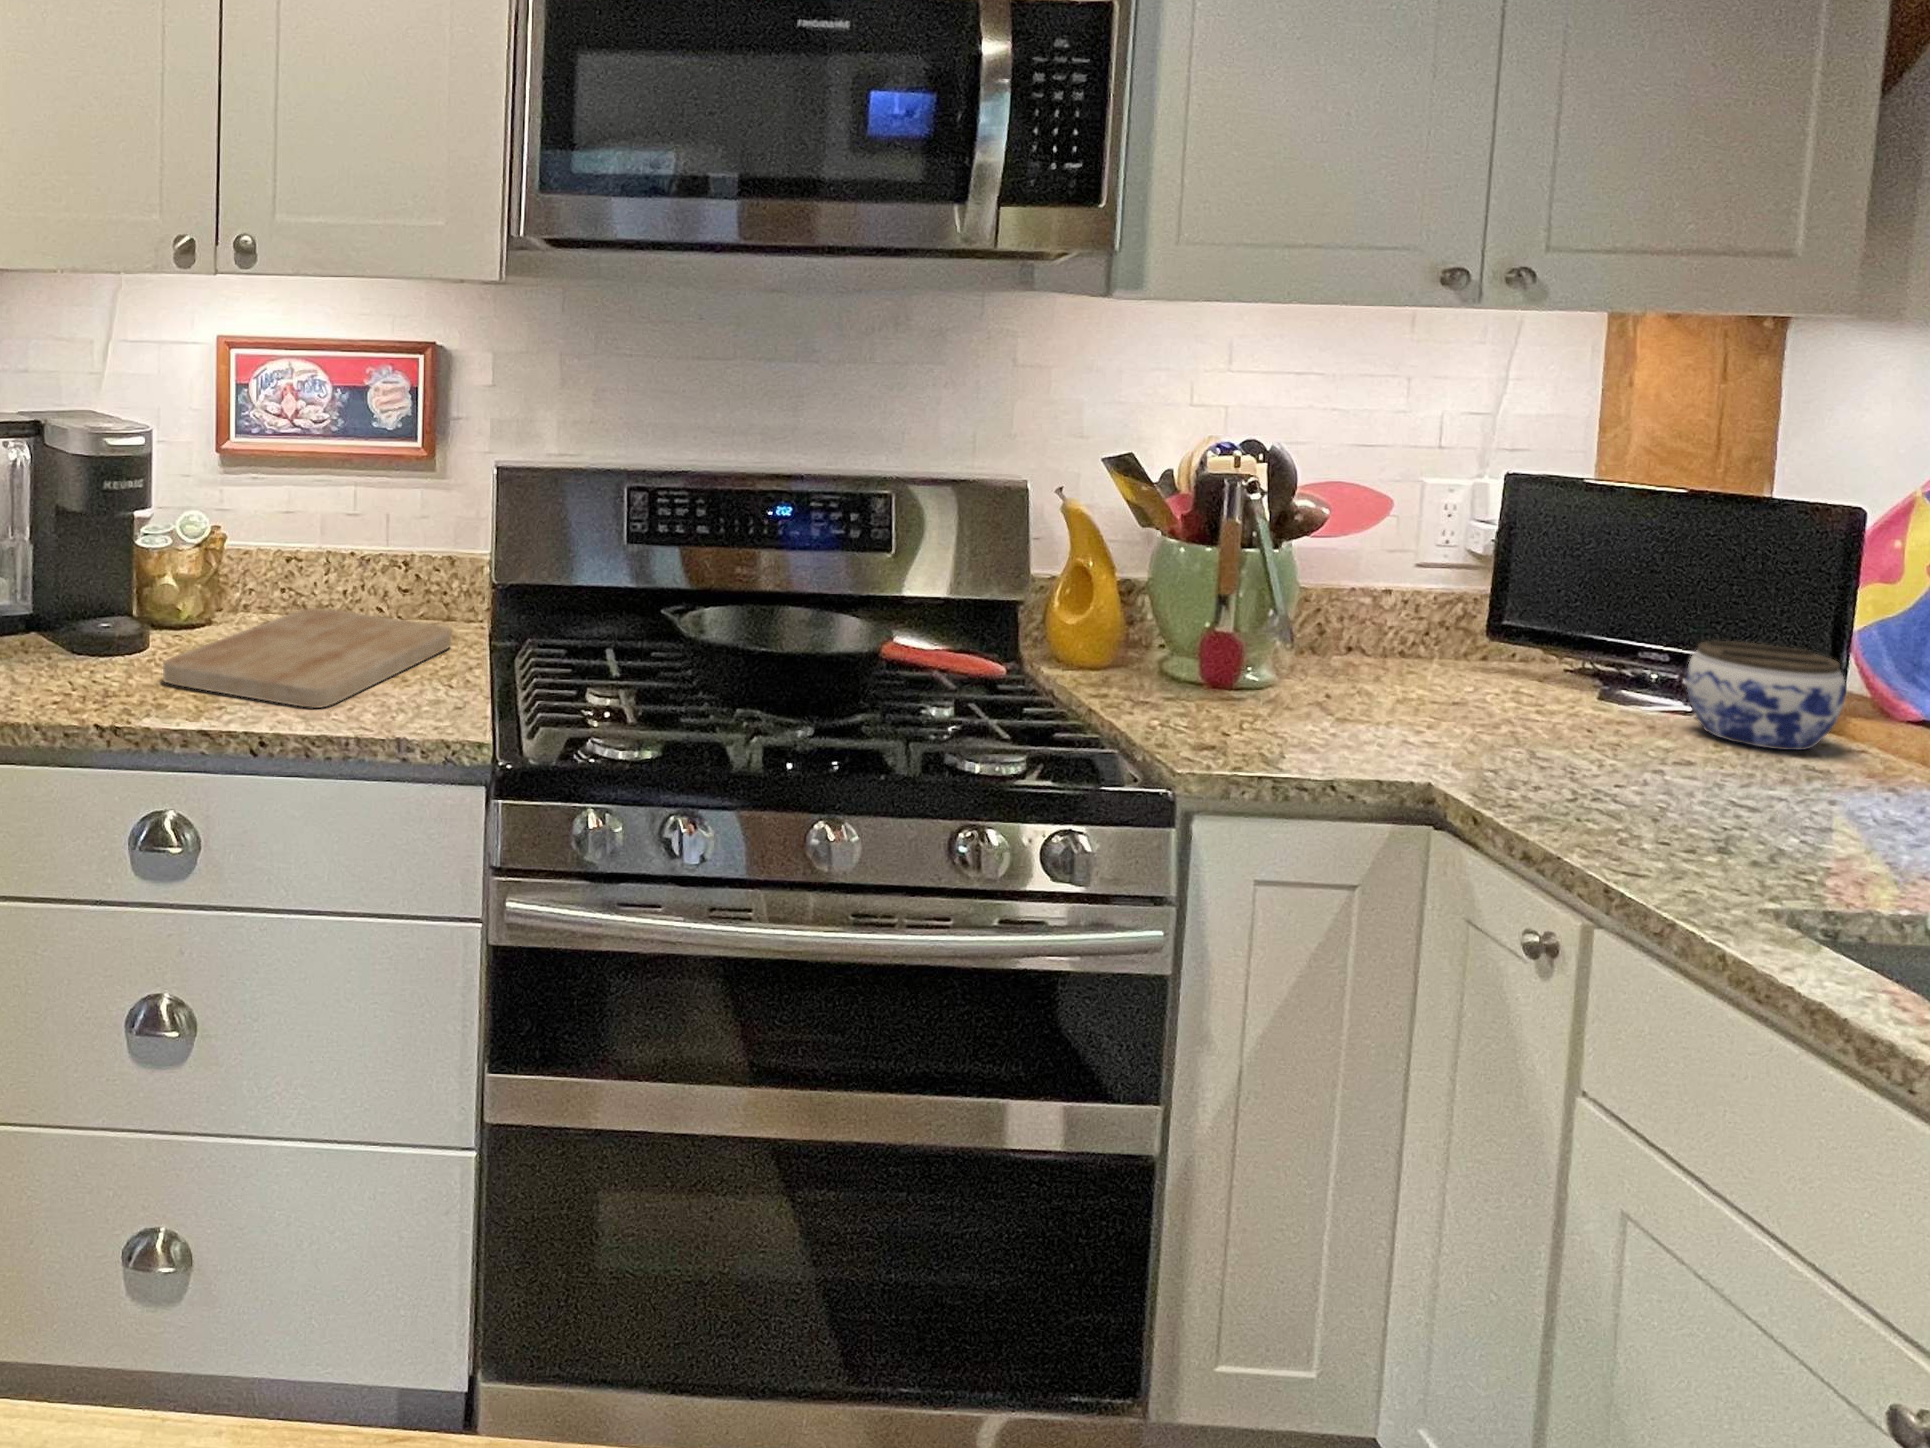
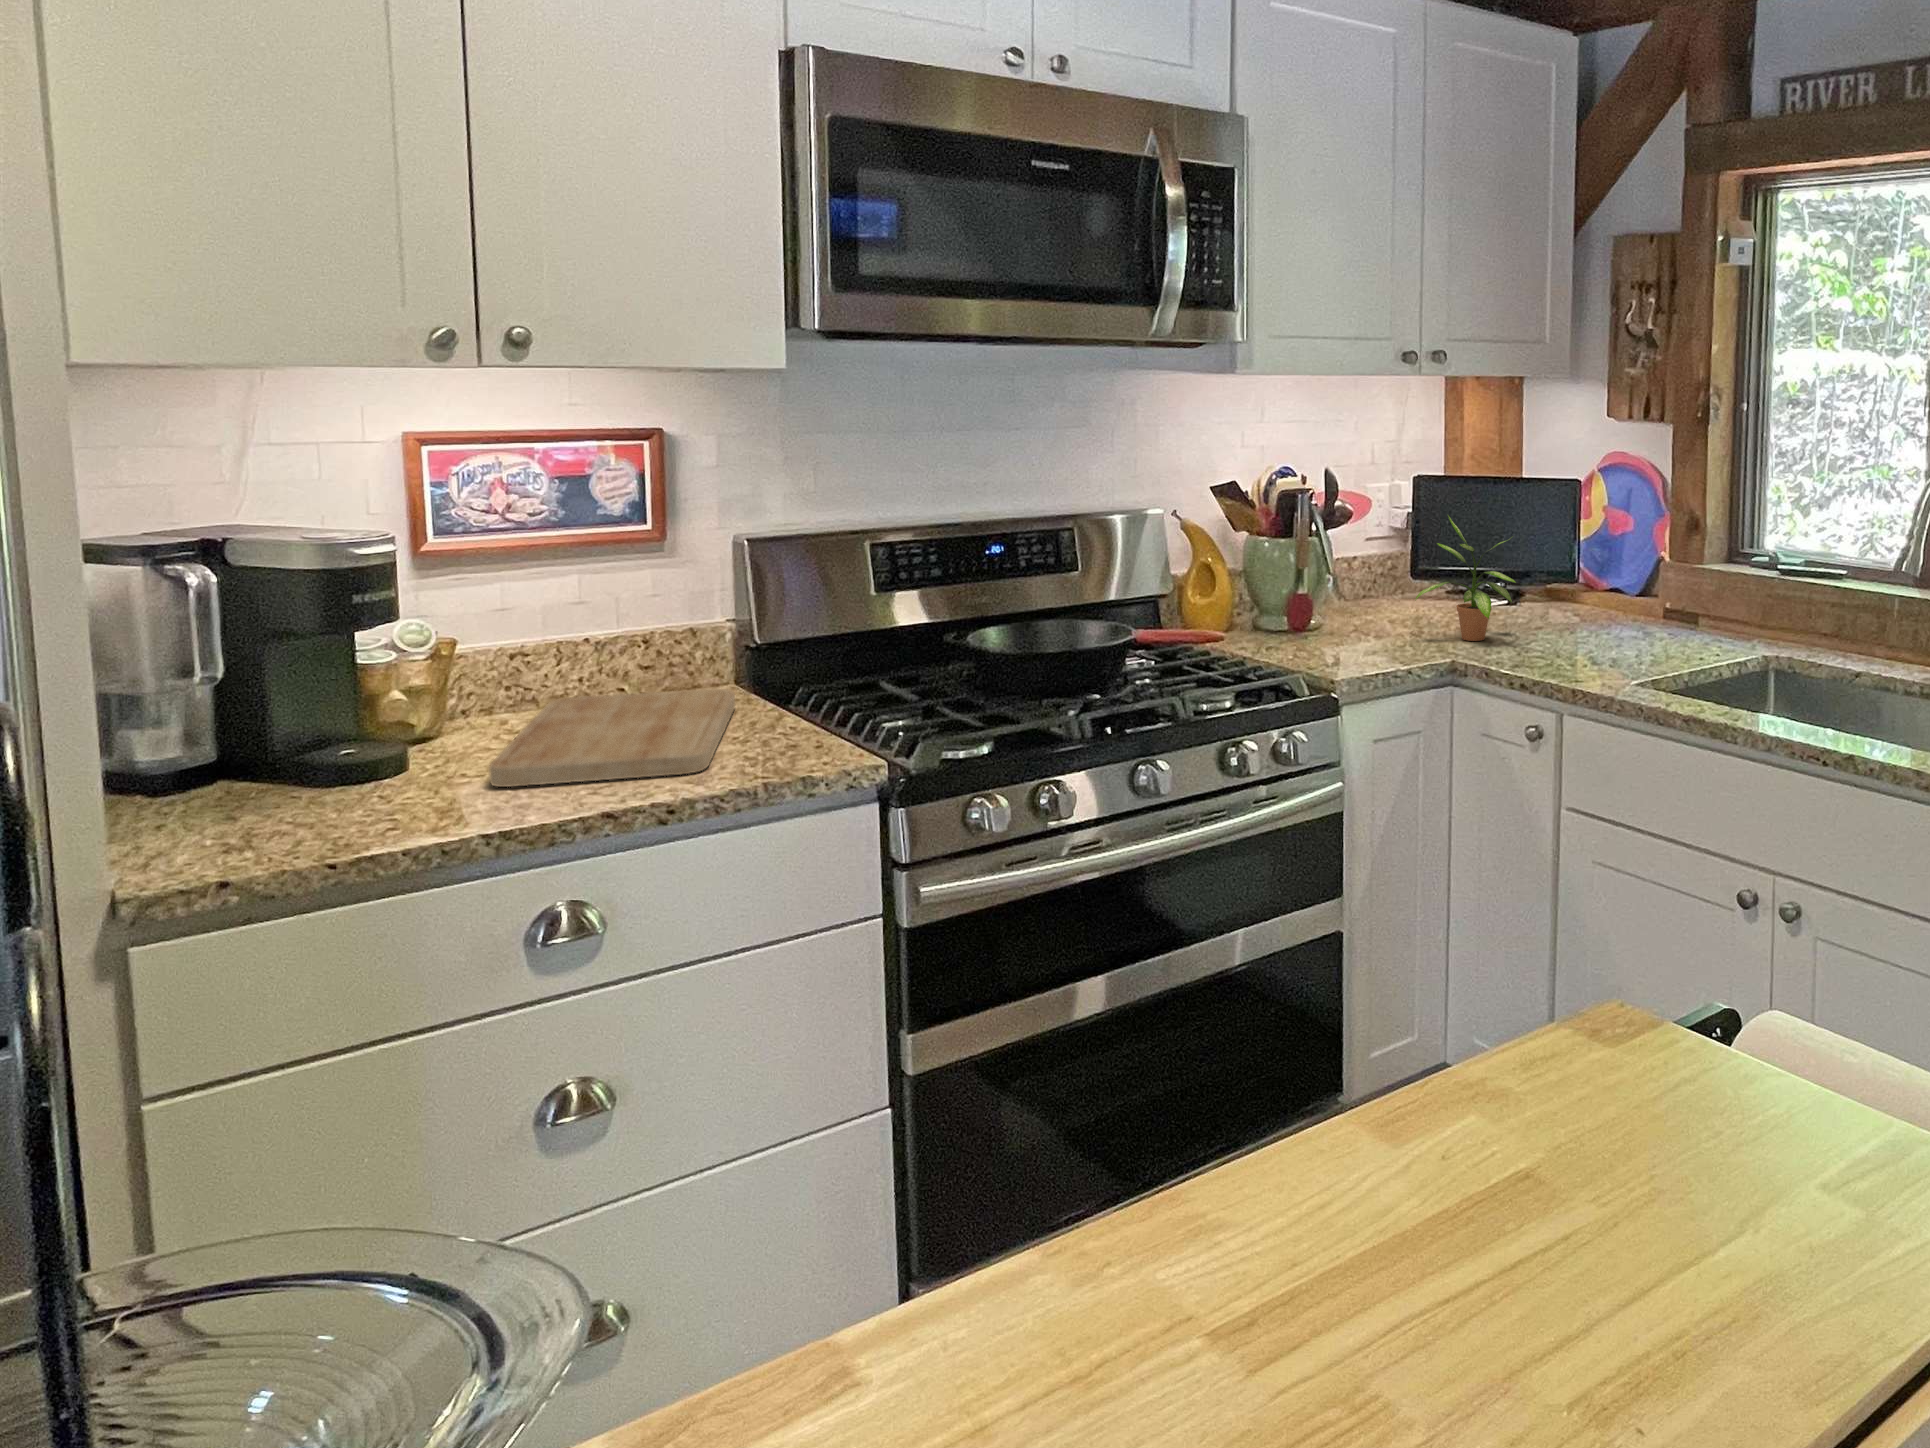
potted plant: none [1403,534,1617,758] -> present [1416,515,1516,641]
jar: present [1686,640,1846,750] -> none [1521,560,1589,616]

